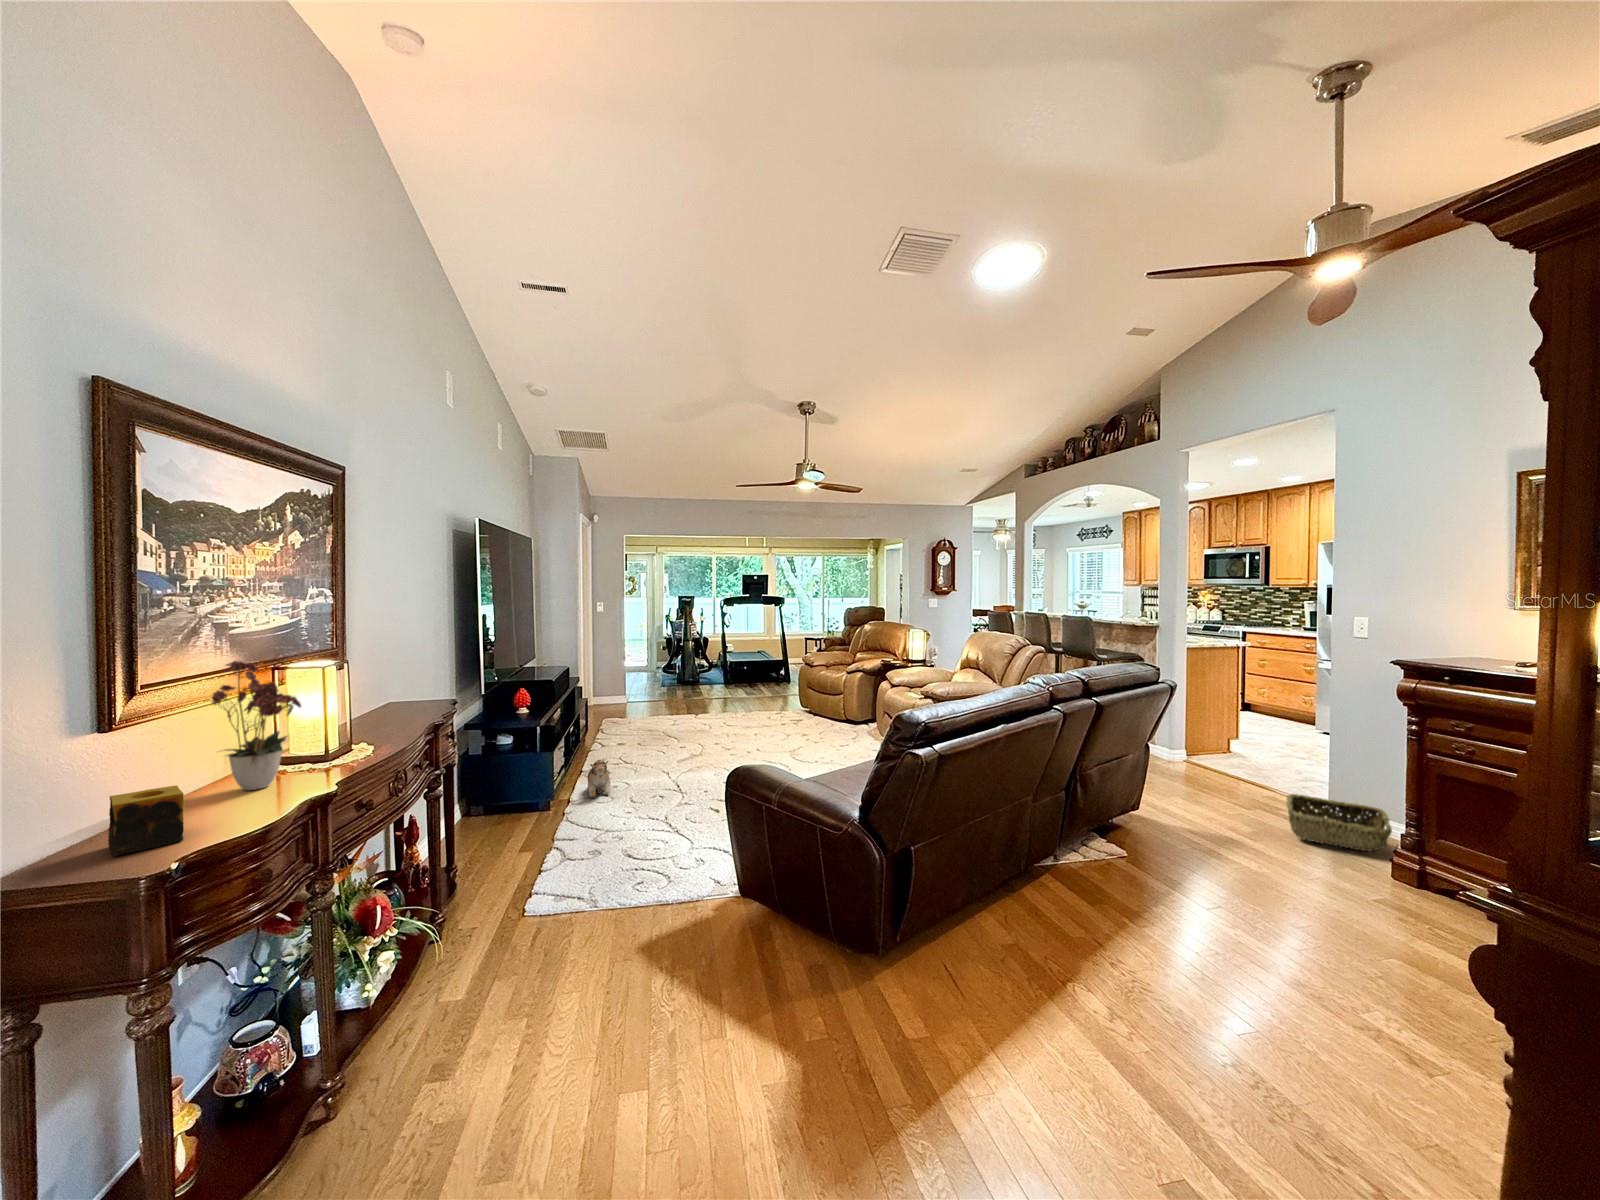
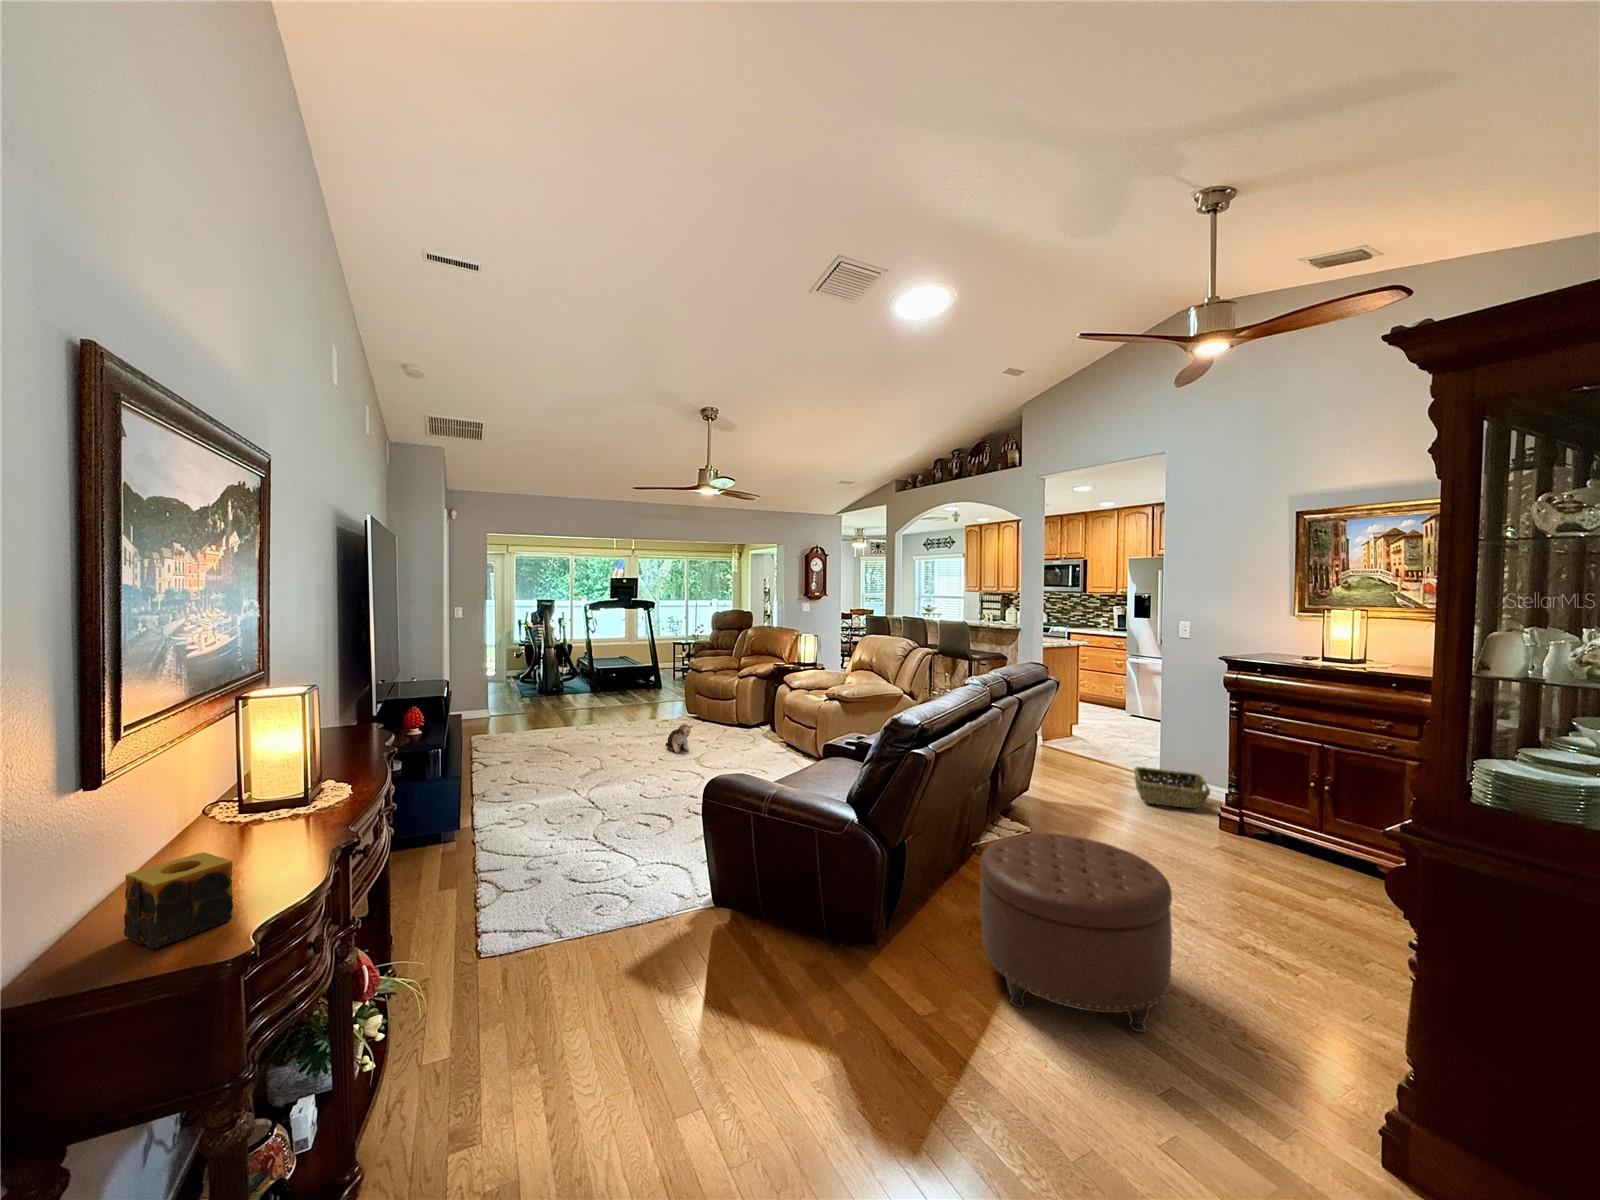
flower arrangement: present [212,661,301,790] -> none [176,684,319,849]
plush toy: present [587,760,611,797] -> present [666,724,692,753]
ottoman: none [994,856,1225,1106] -> present [980,833,1172,1032]

